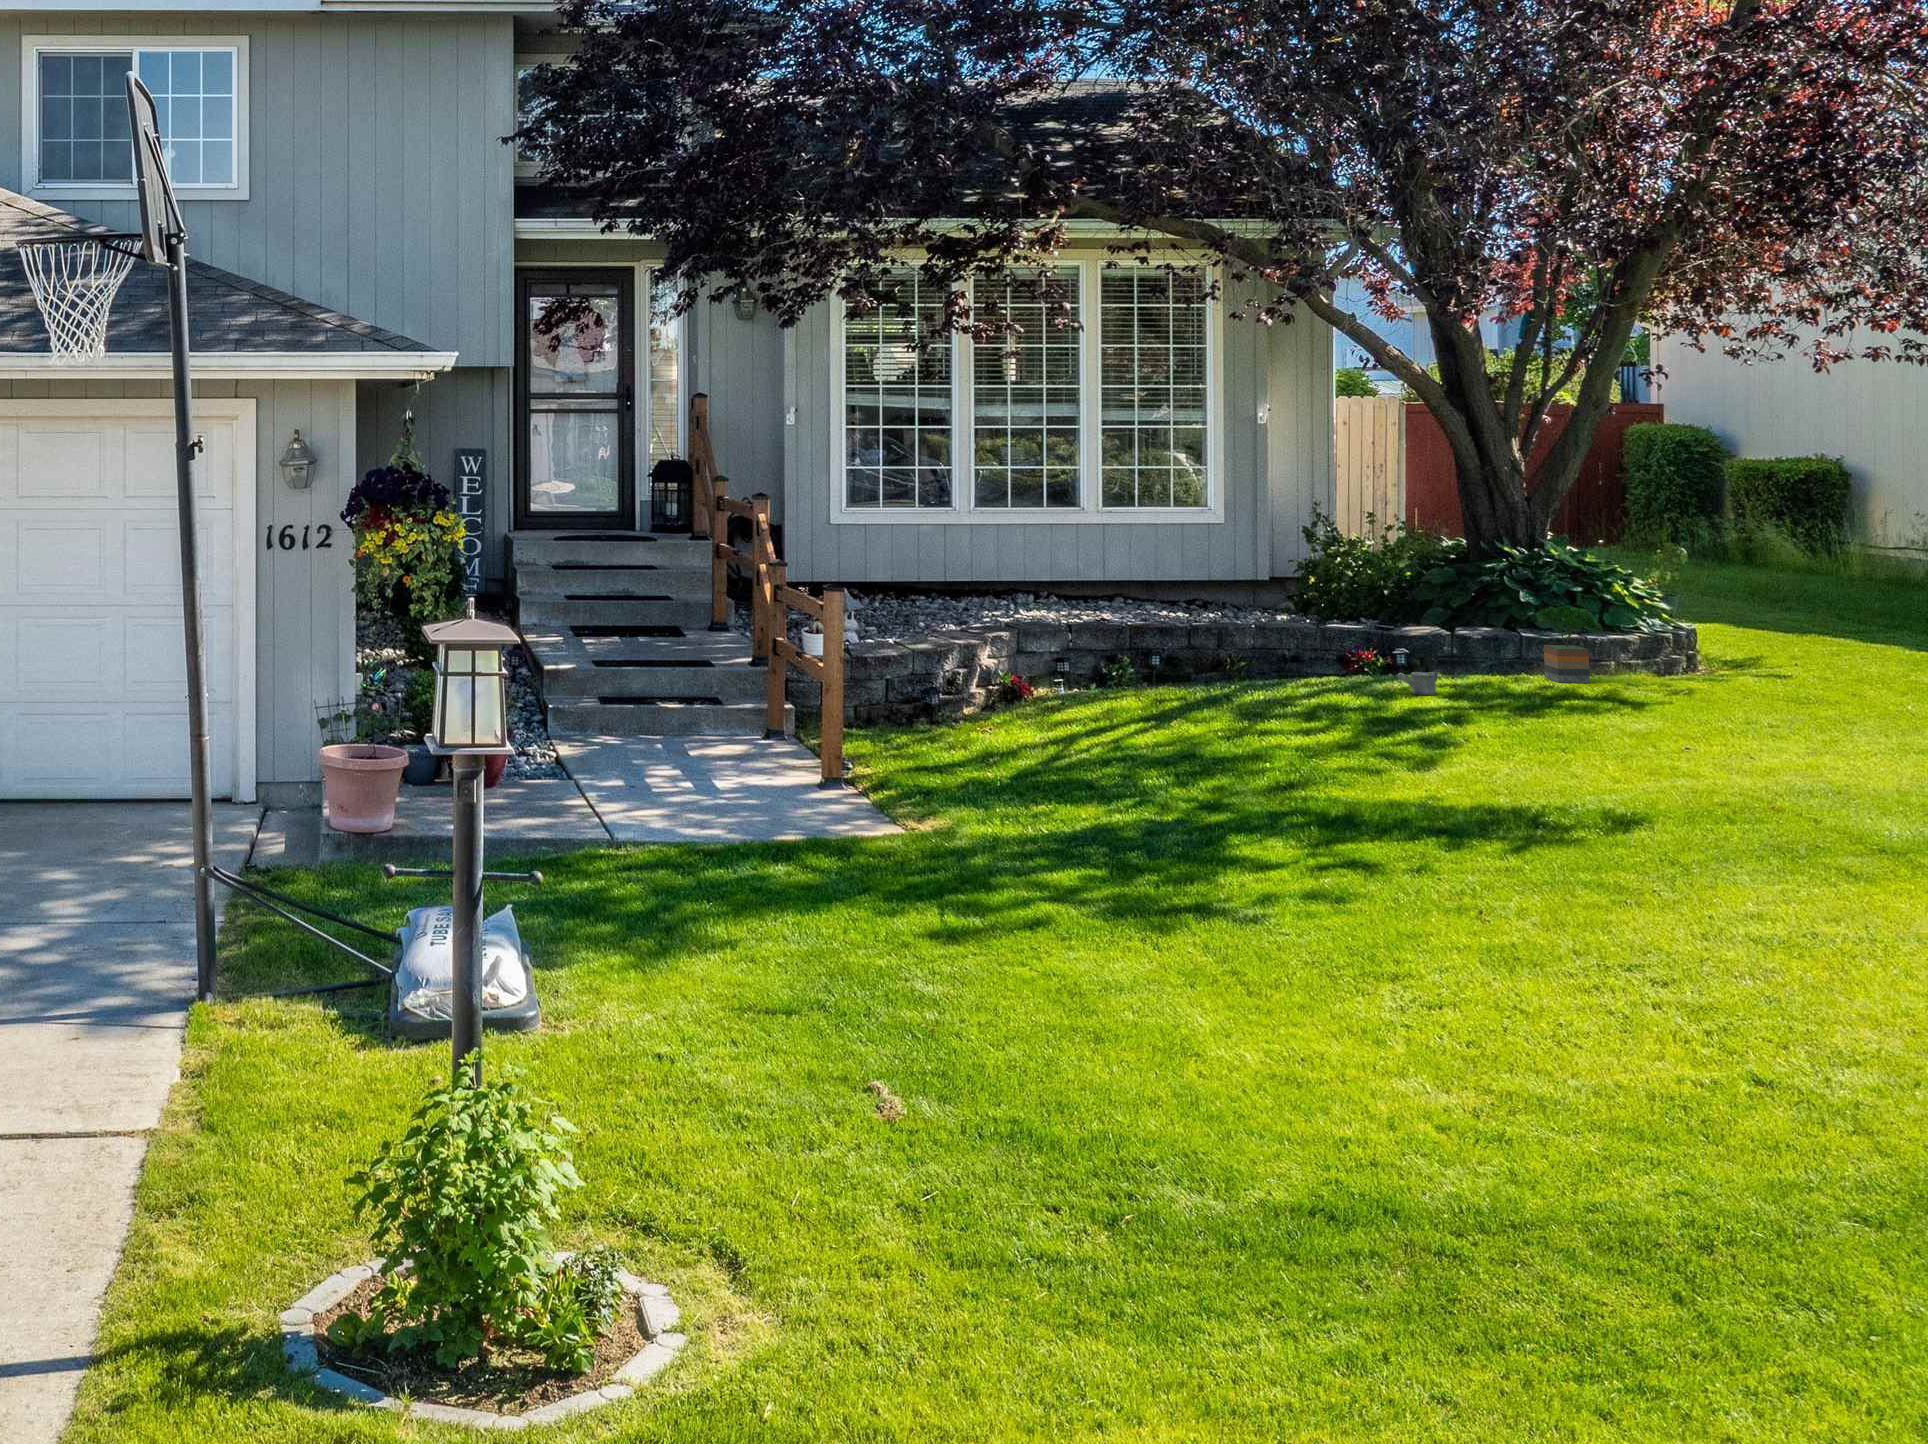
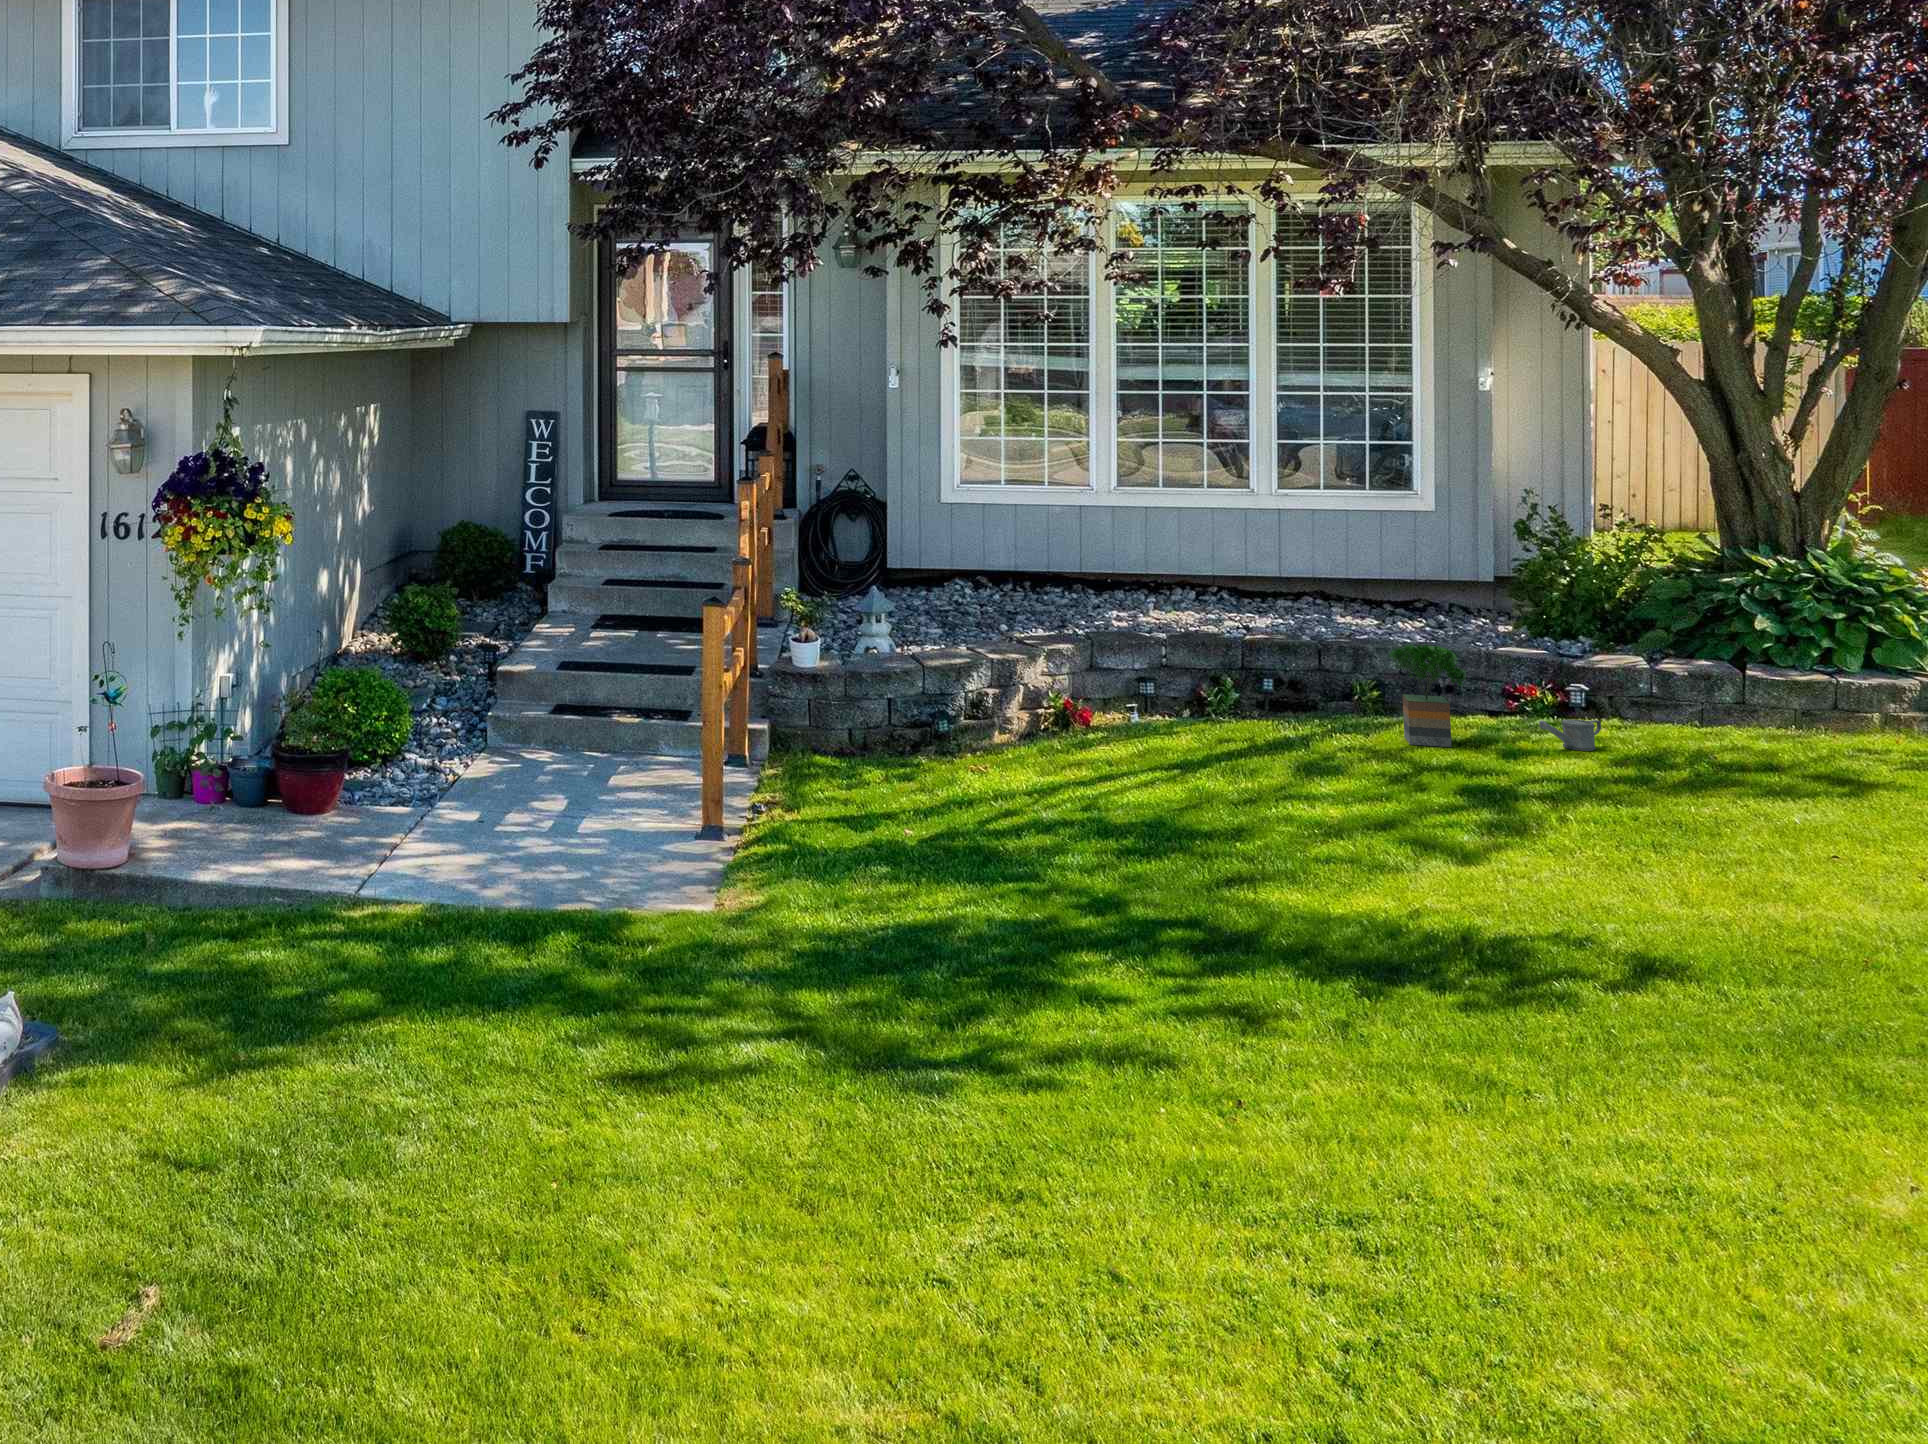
potted tree: present [1536,606,1602,683] -> present [1389,644,1466,747]

